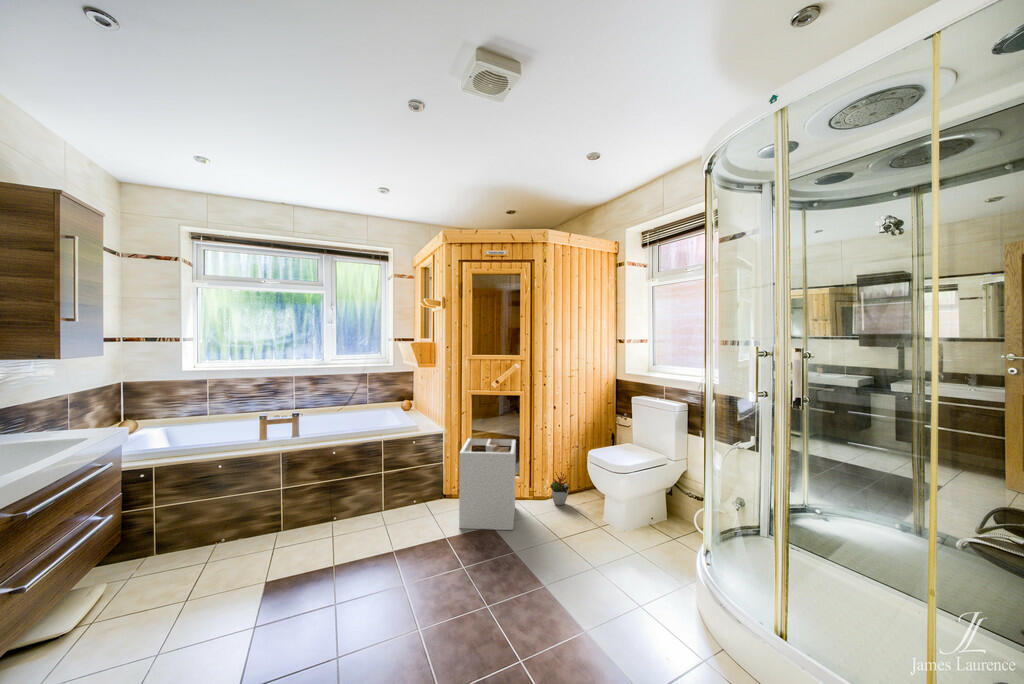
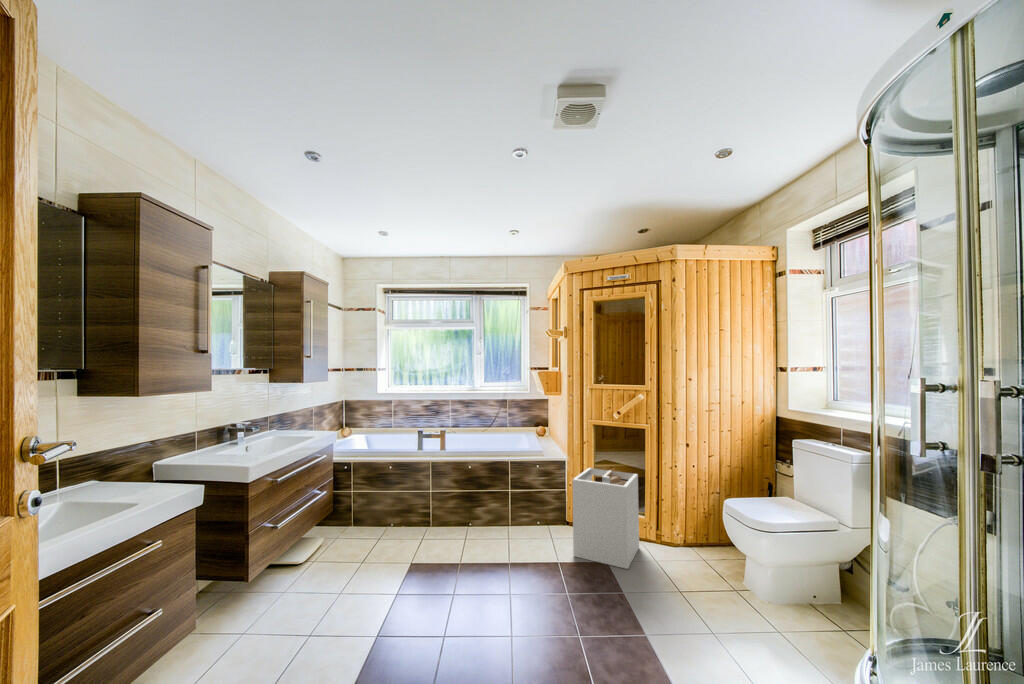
decorative plant: present [550,472,569,505] -> none [680,516,704,556]

